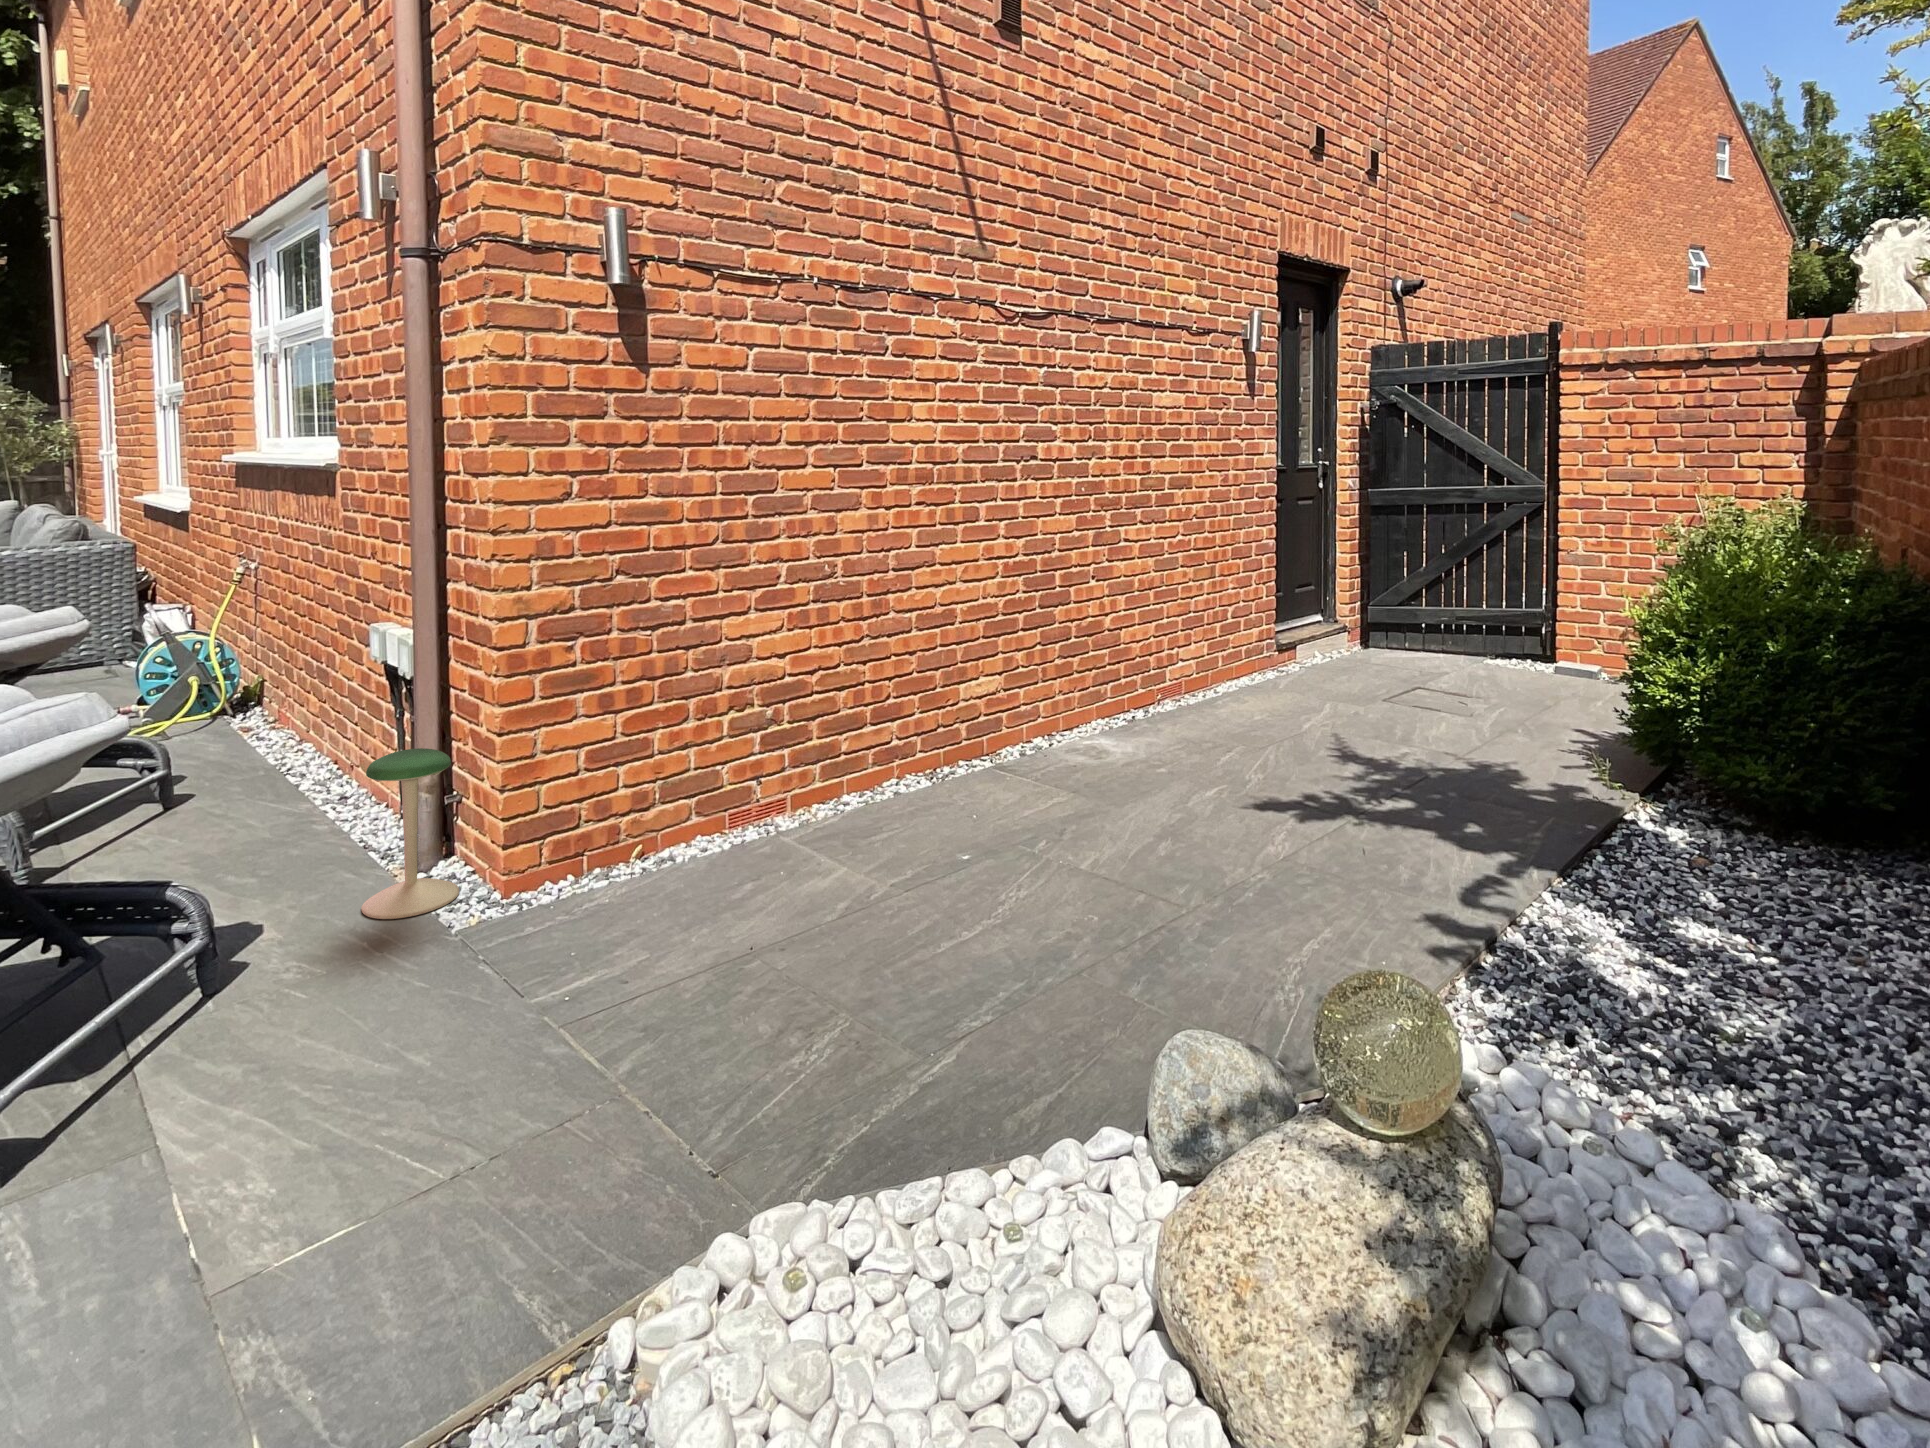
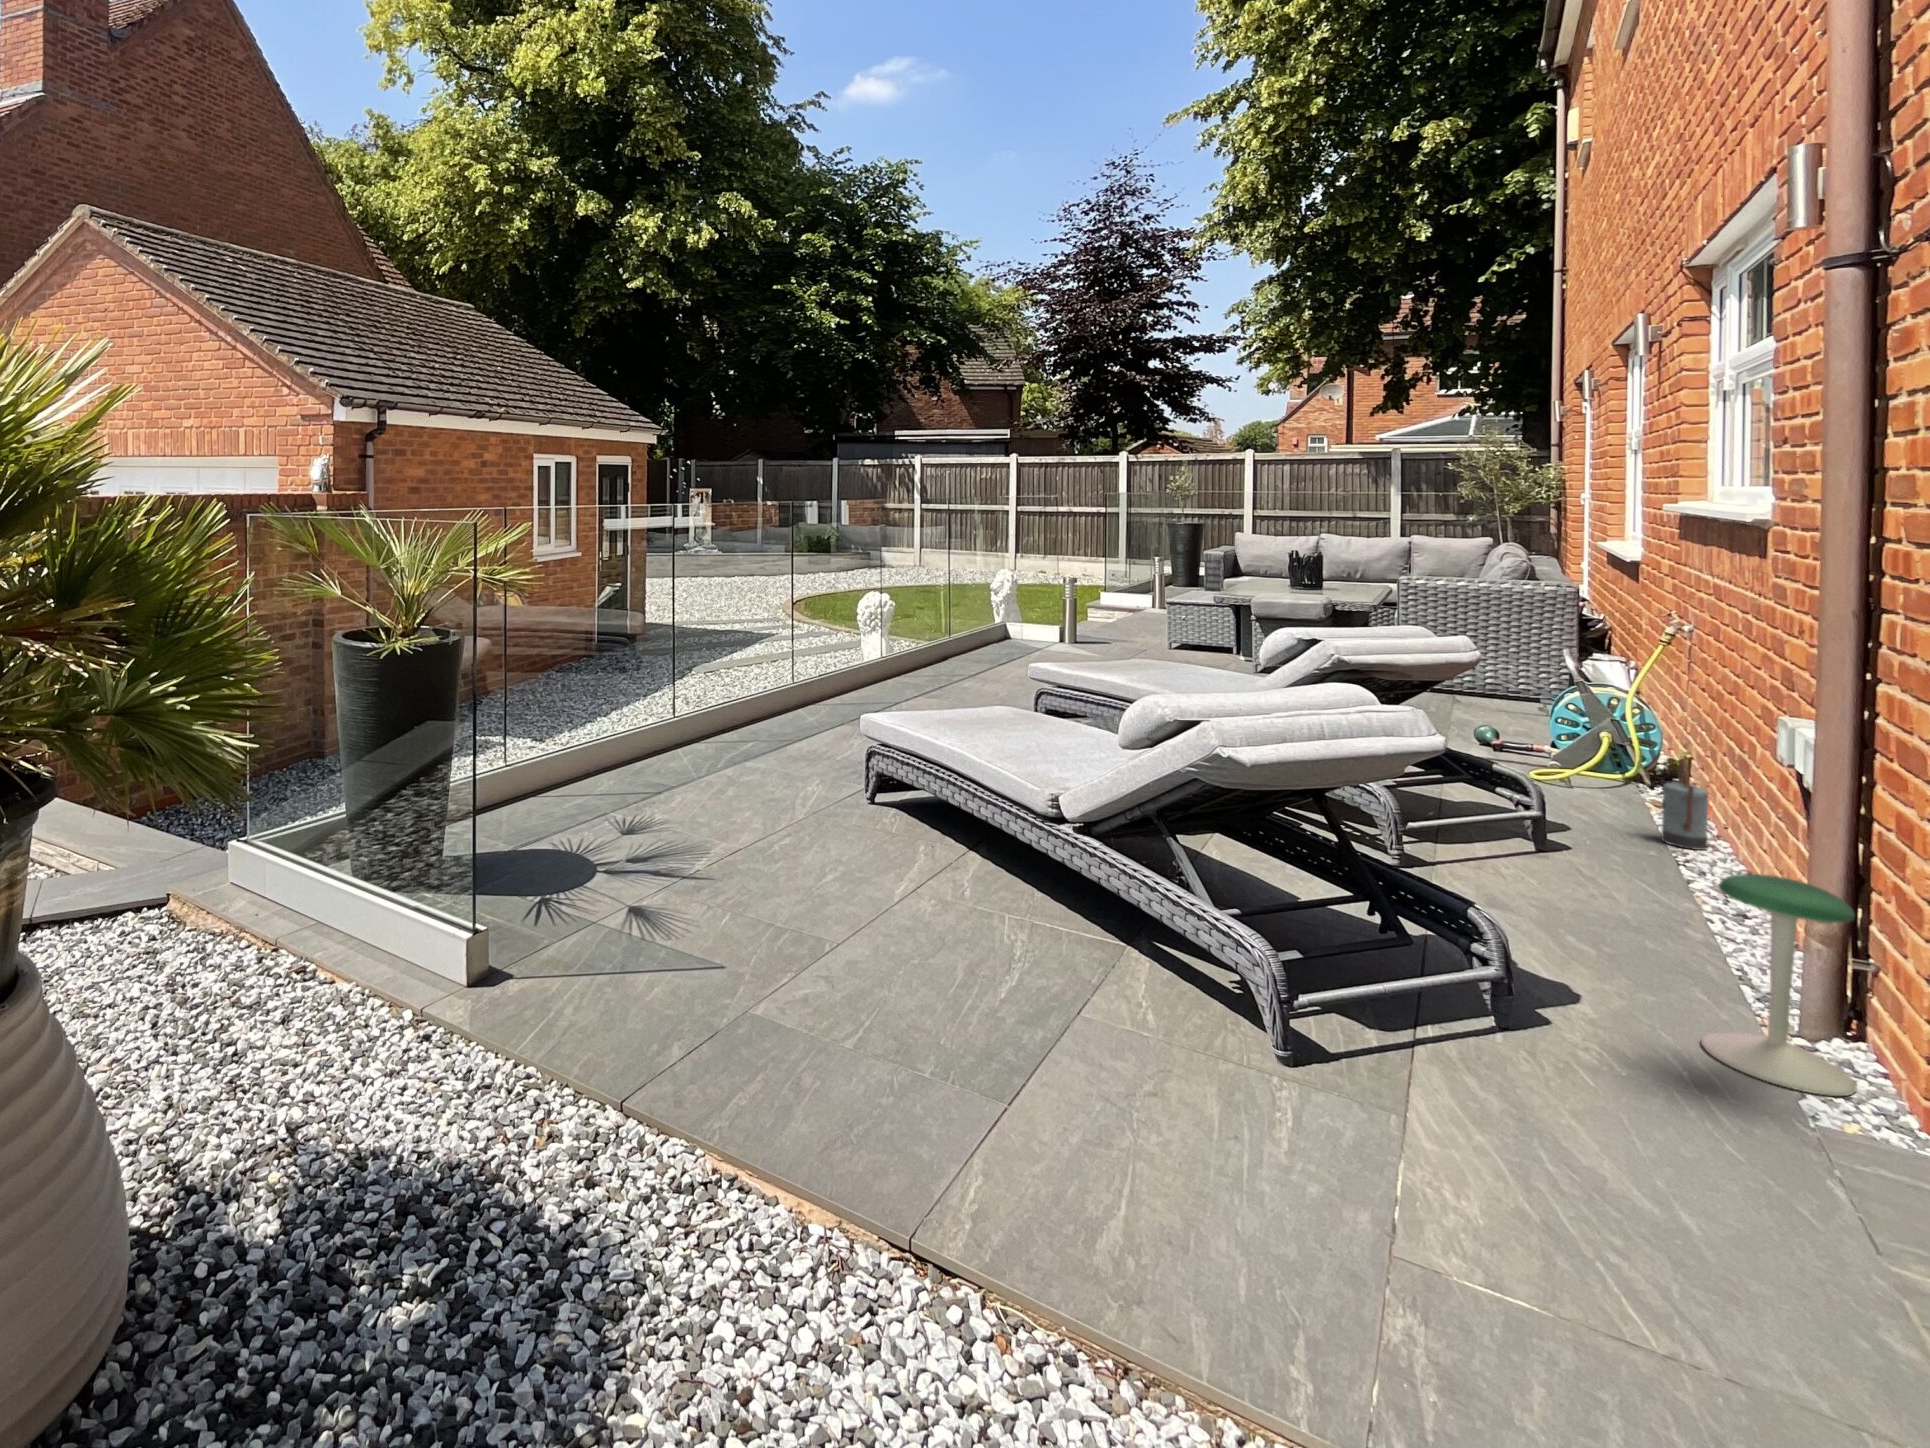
watering can: none [260,682,297,762] -> present [1661,758,1709,850]

